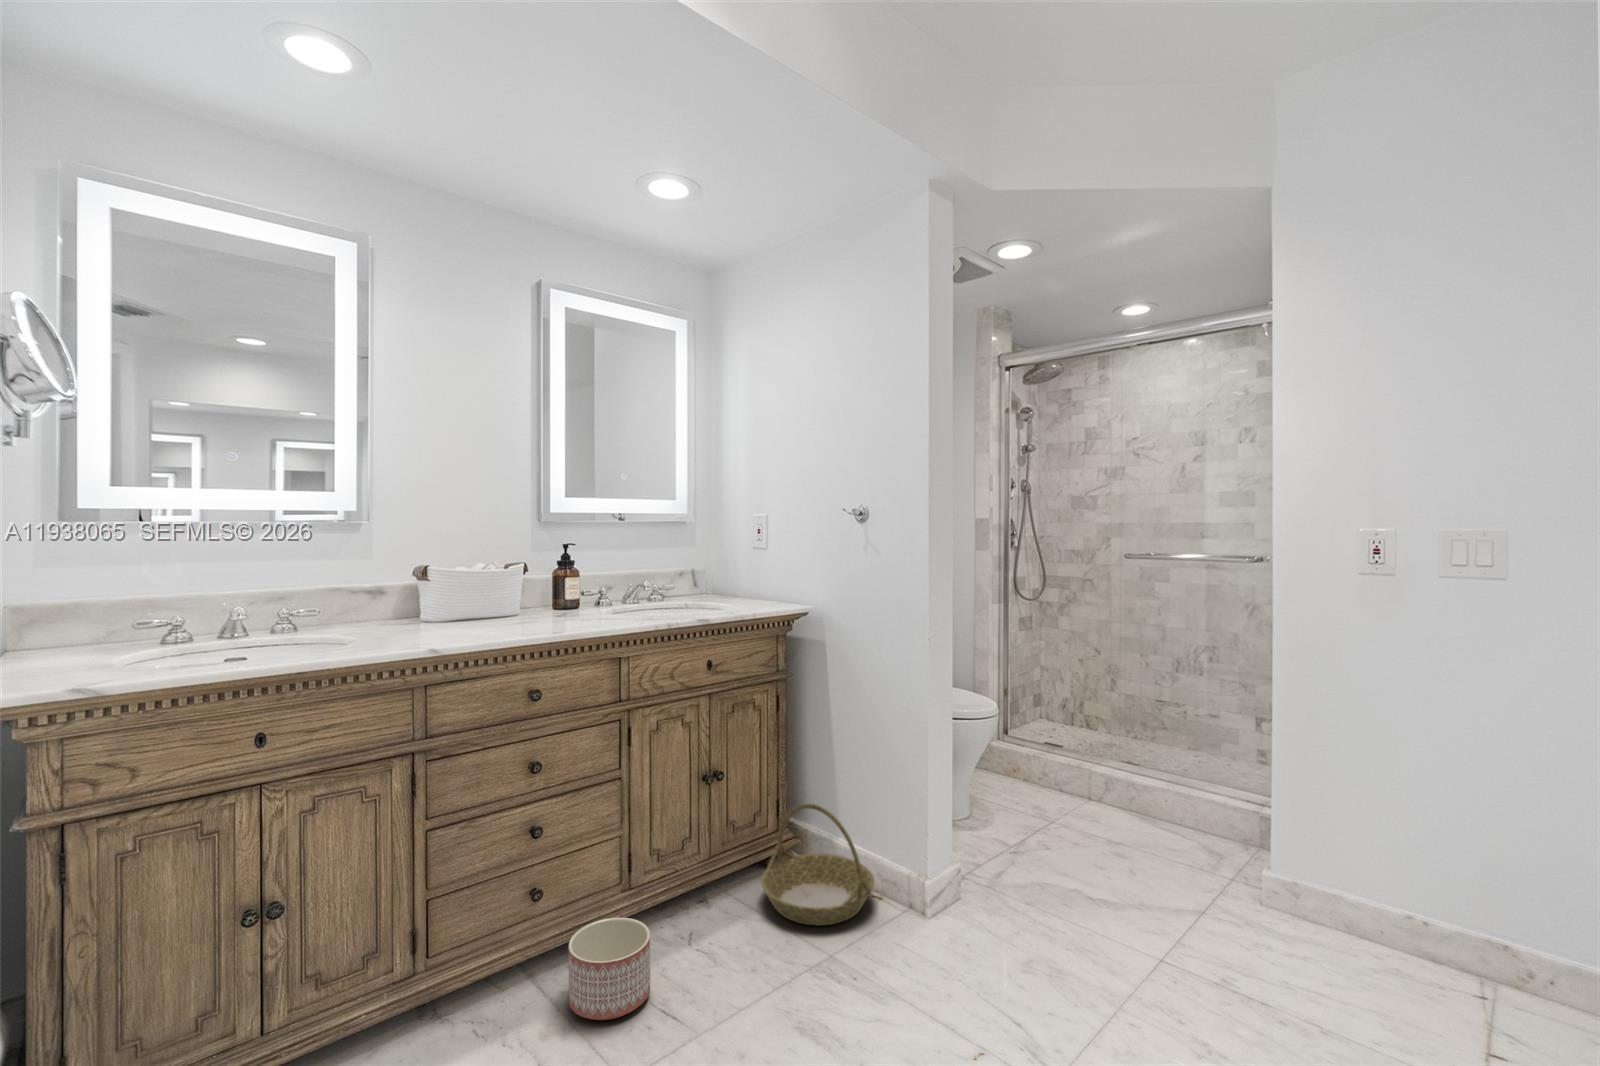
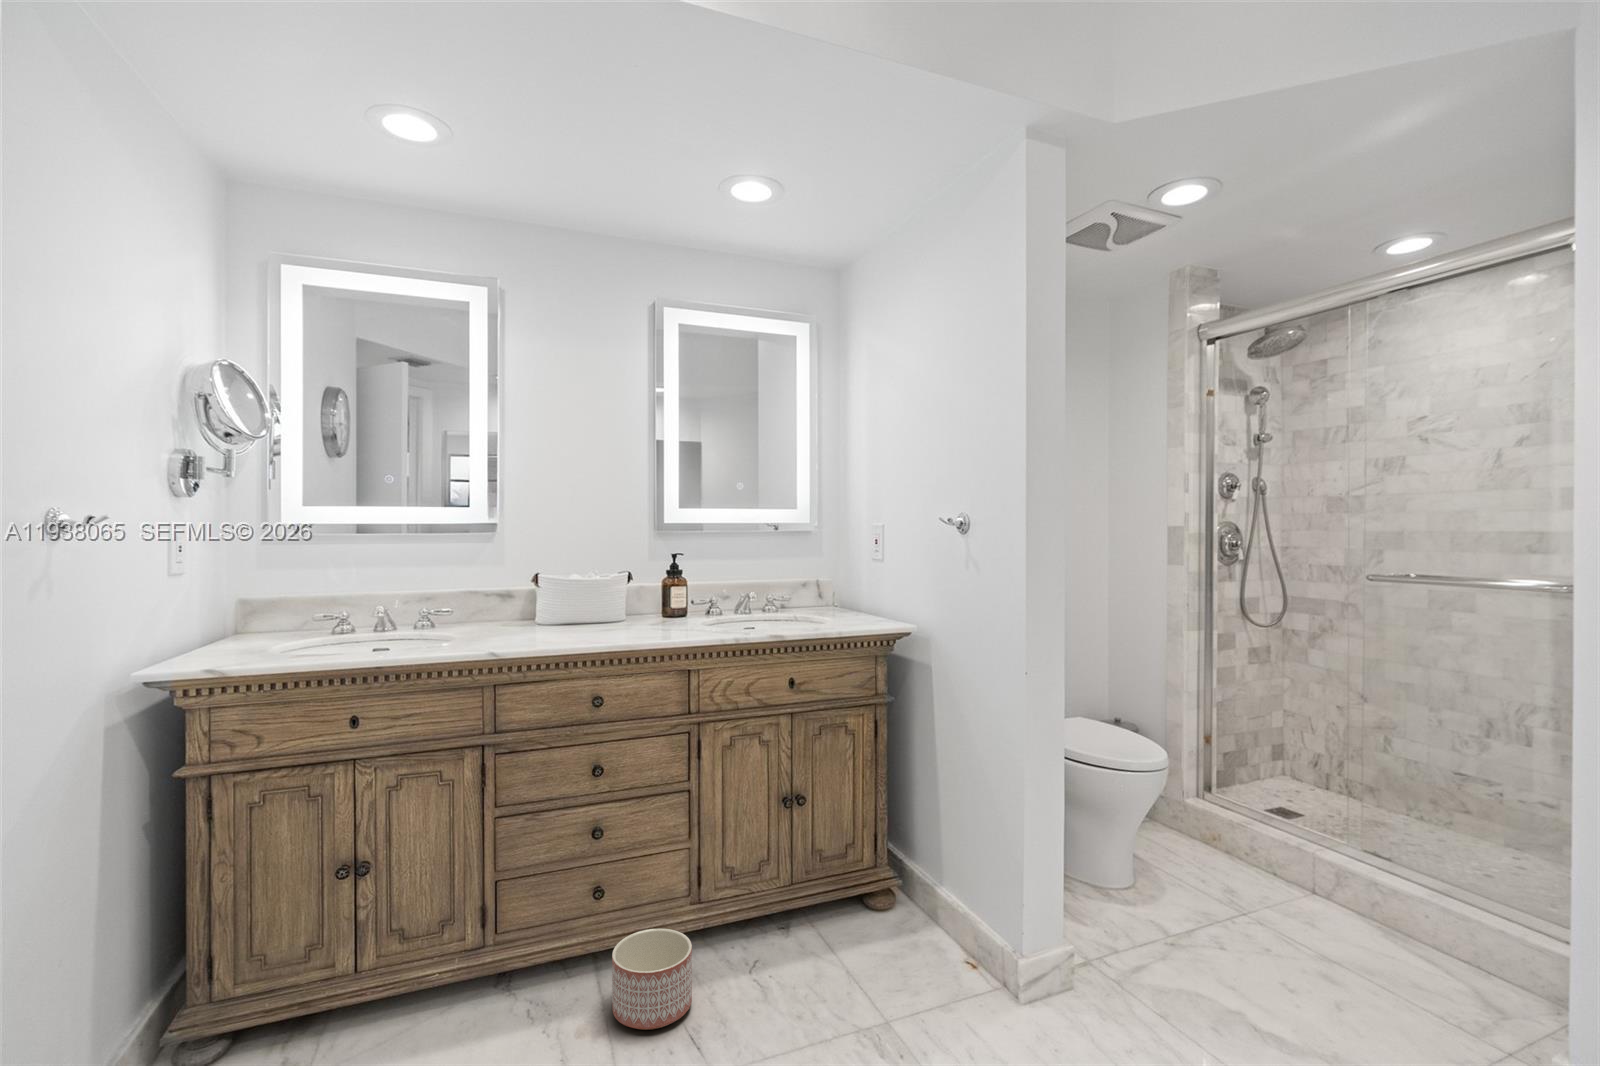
basket: present [761,804,875,925] -> none [839,843,965,982]

